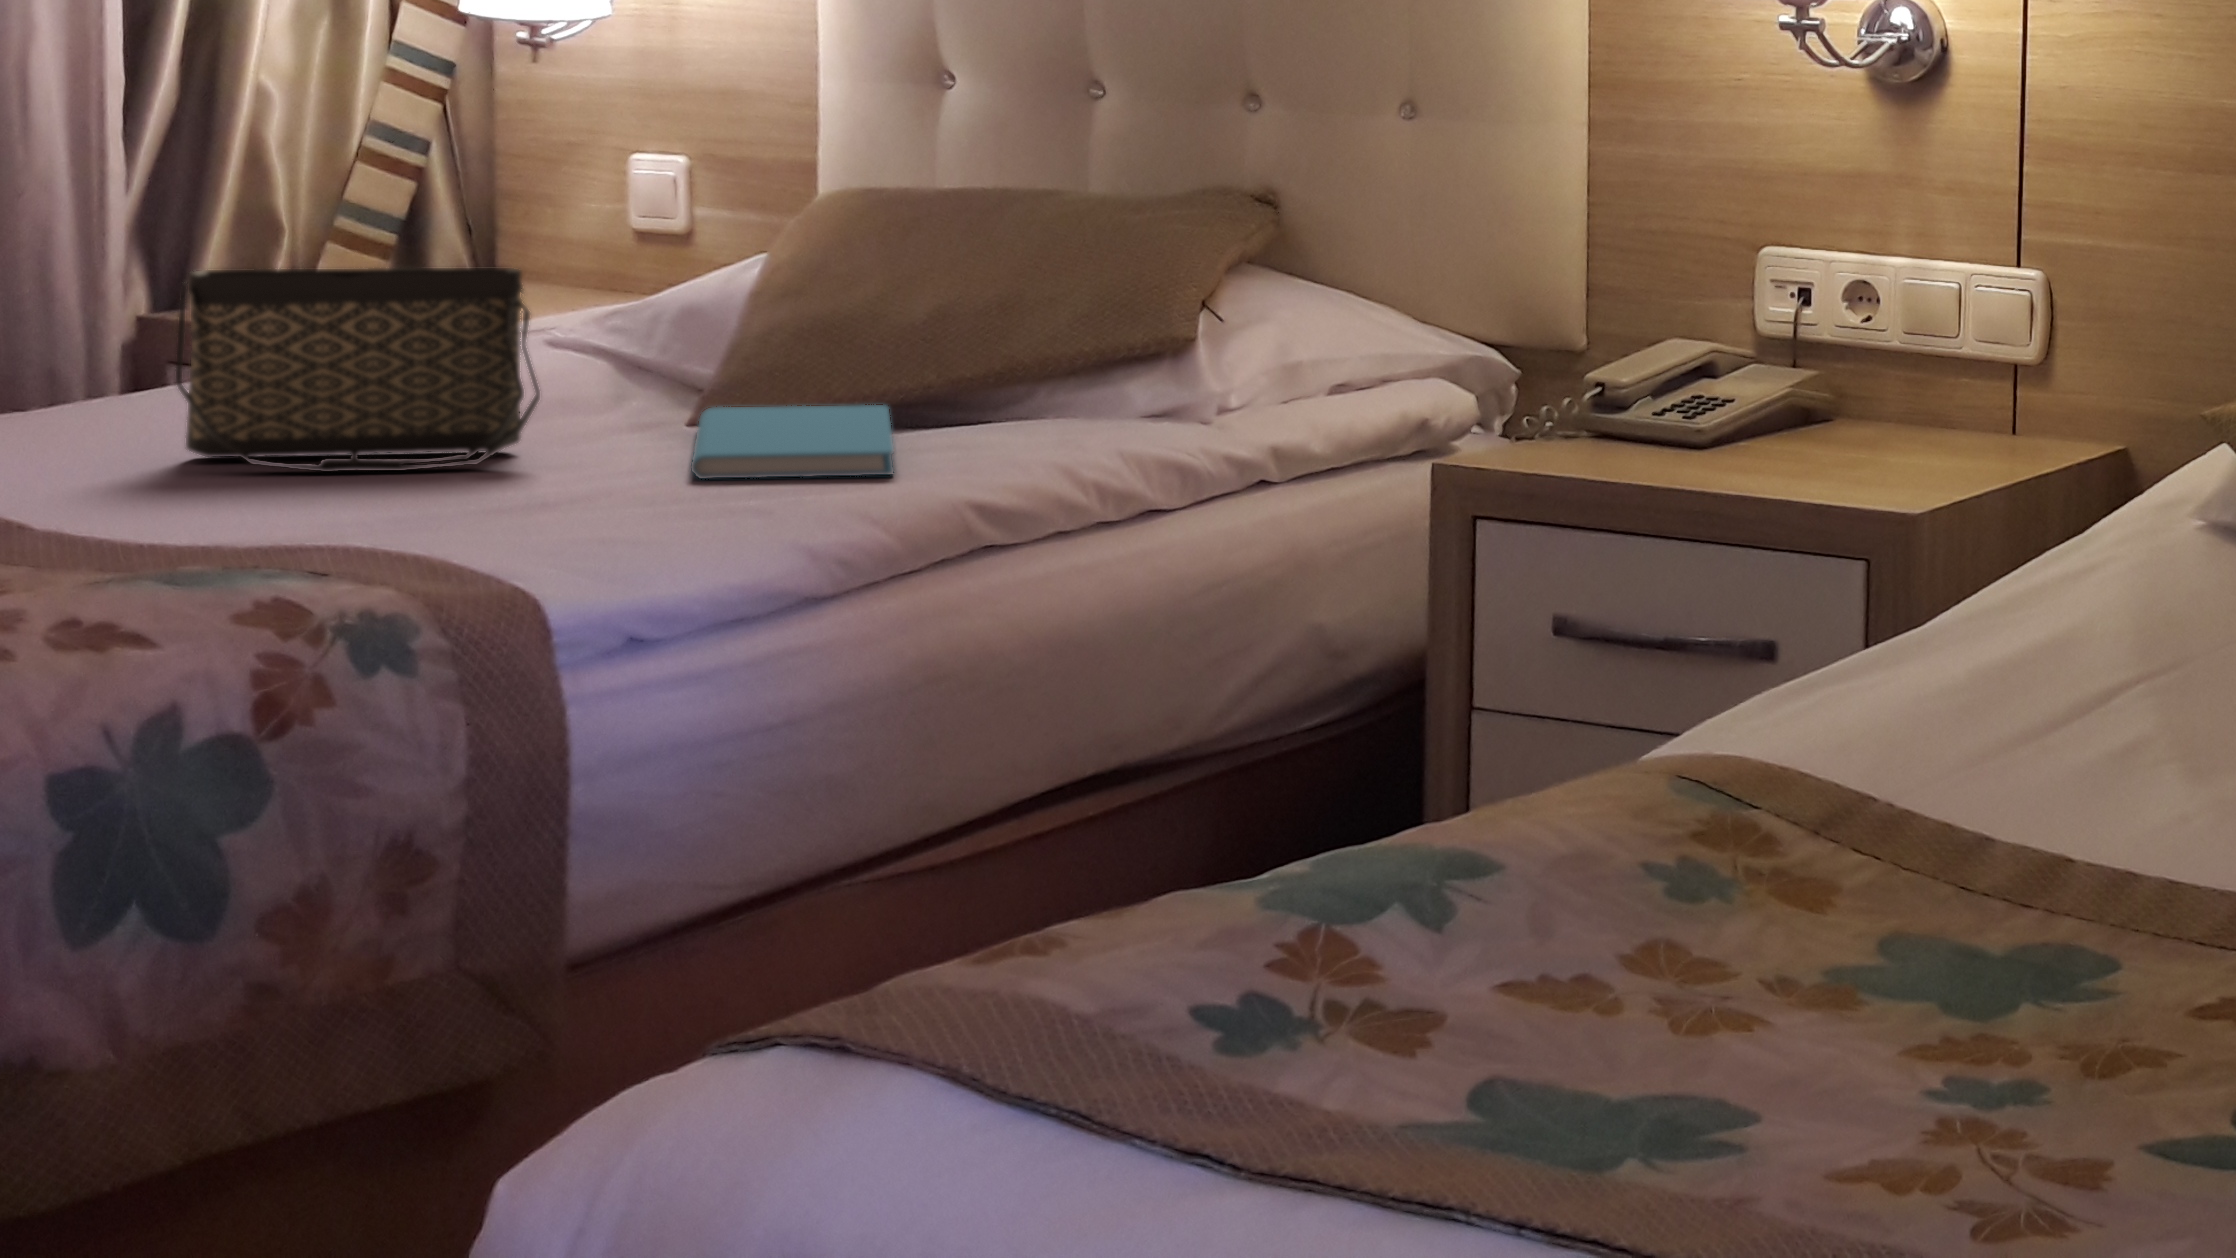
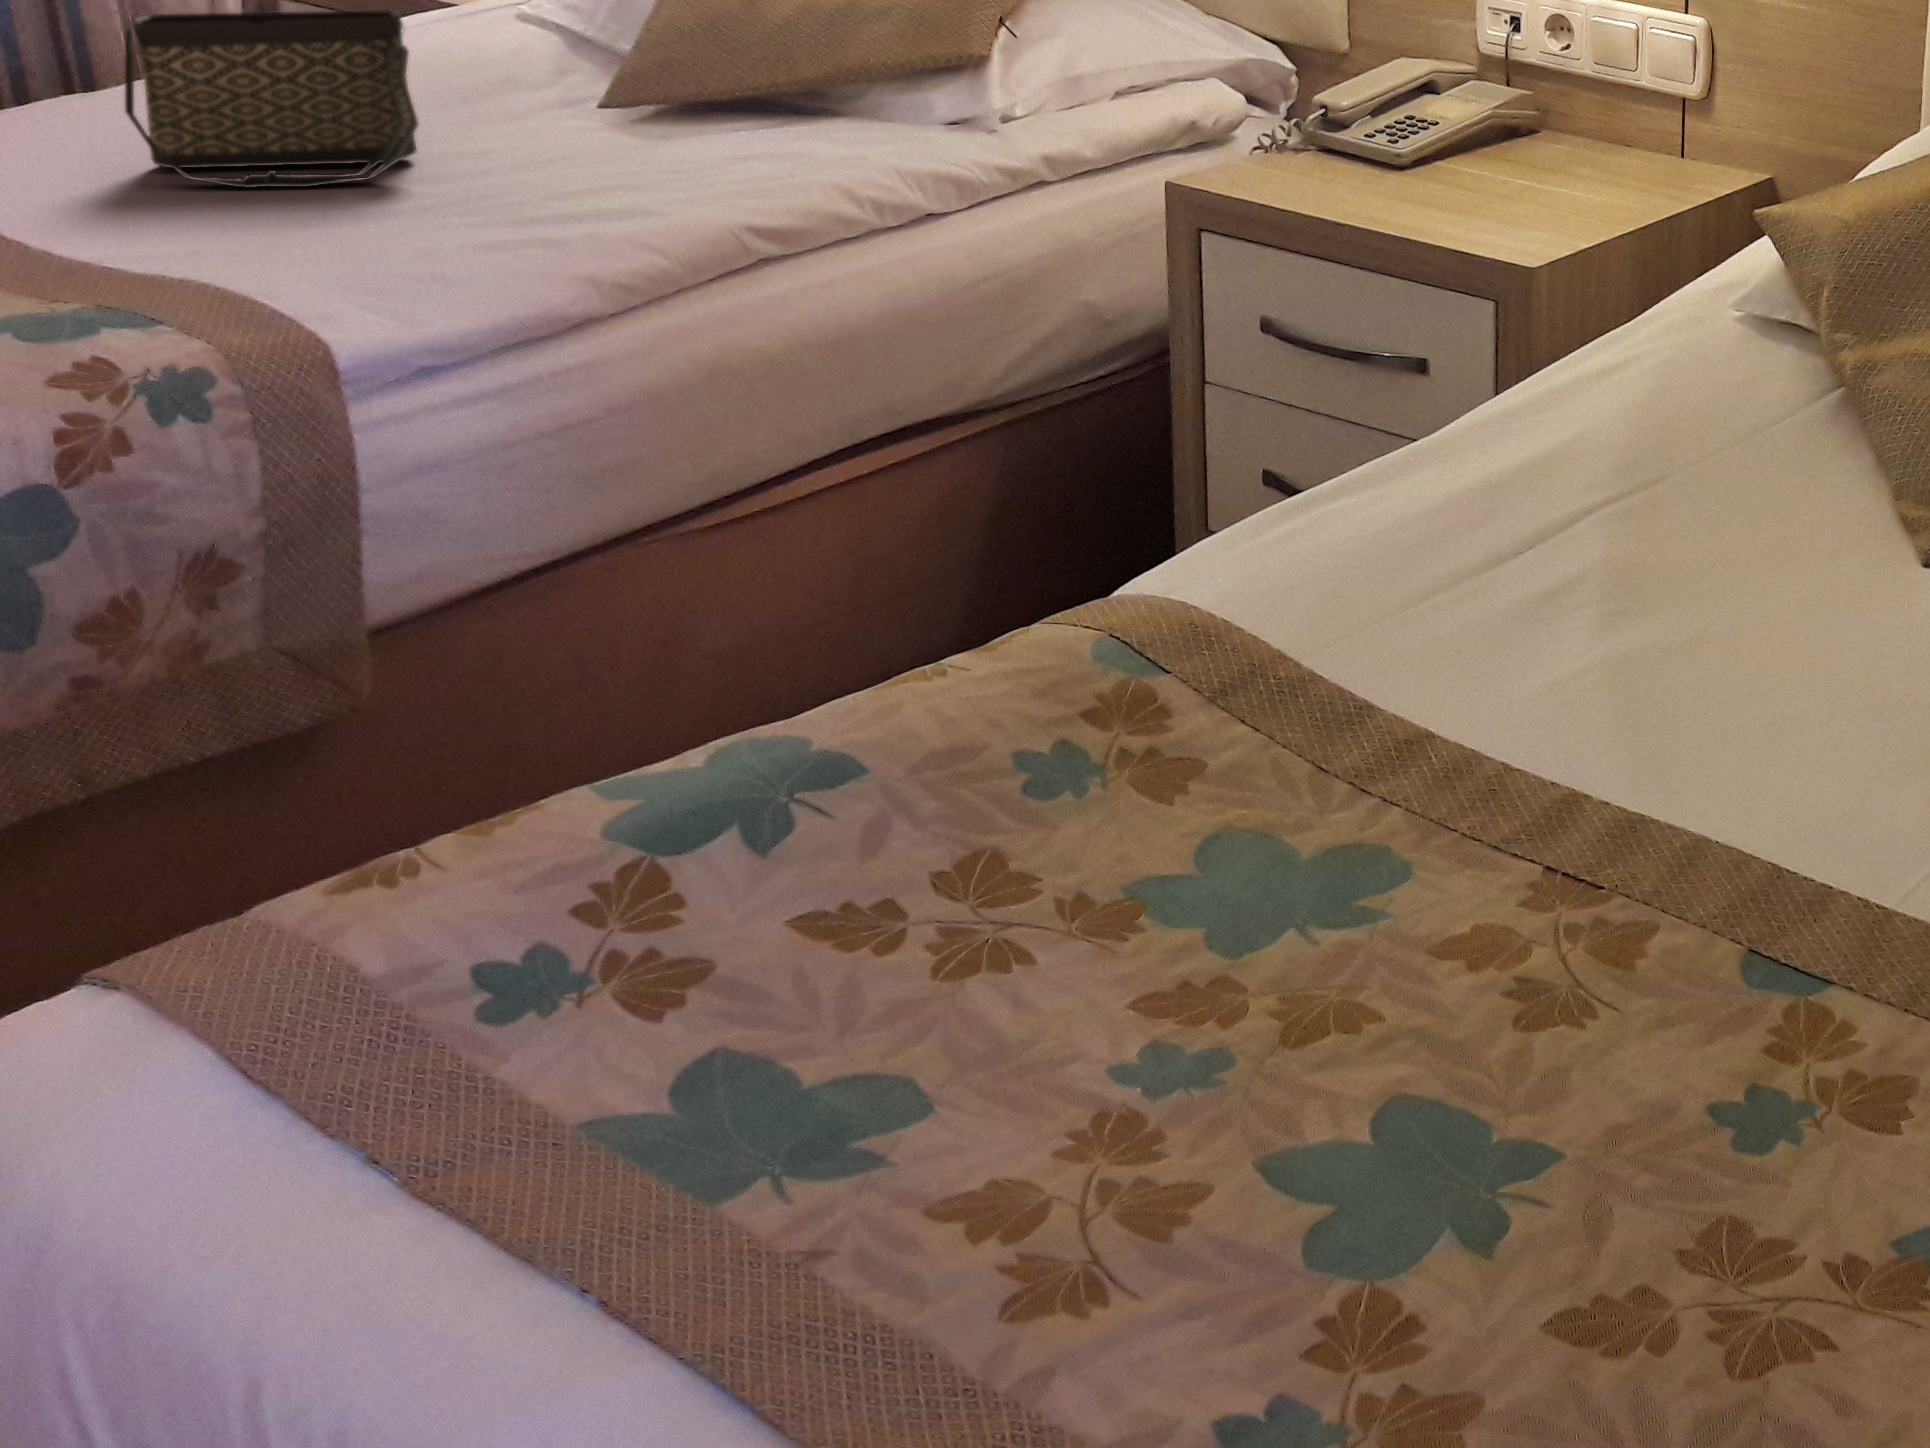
book: present [691,405,894,479] -> none [528,112,733,201]

